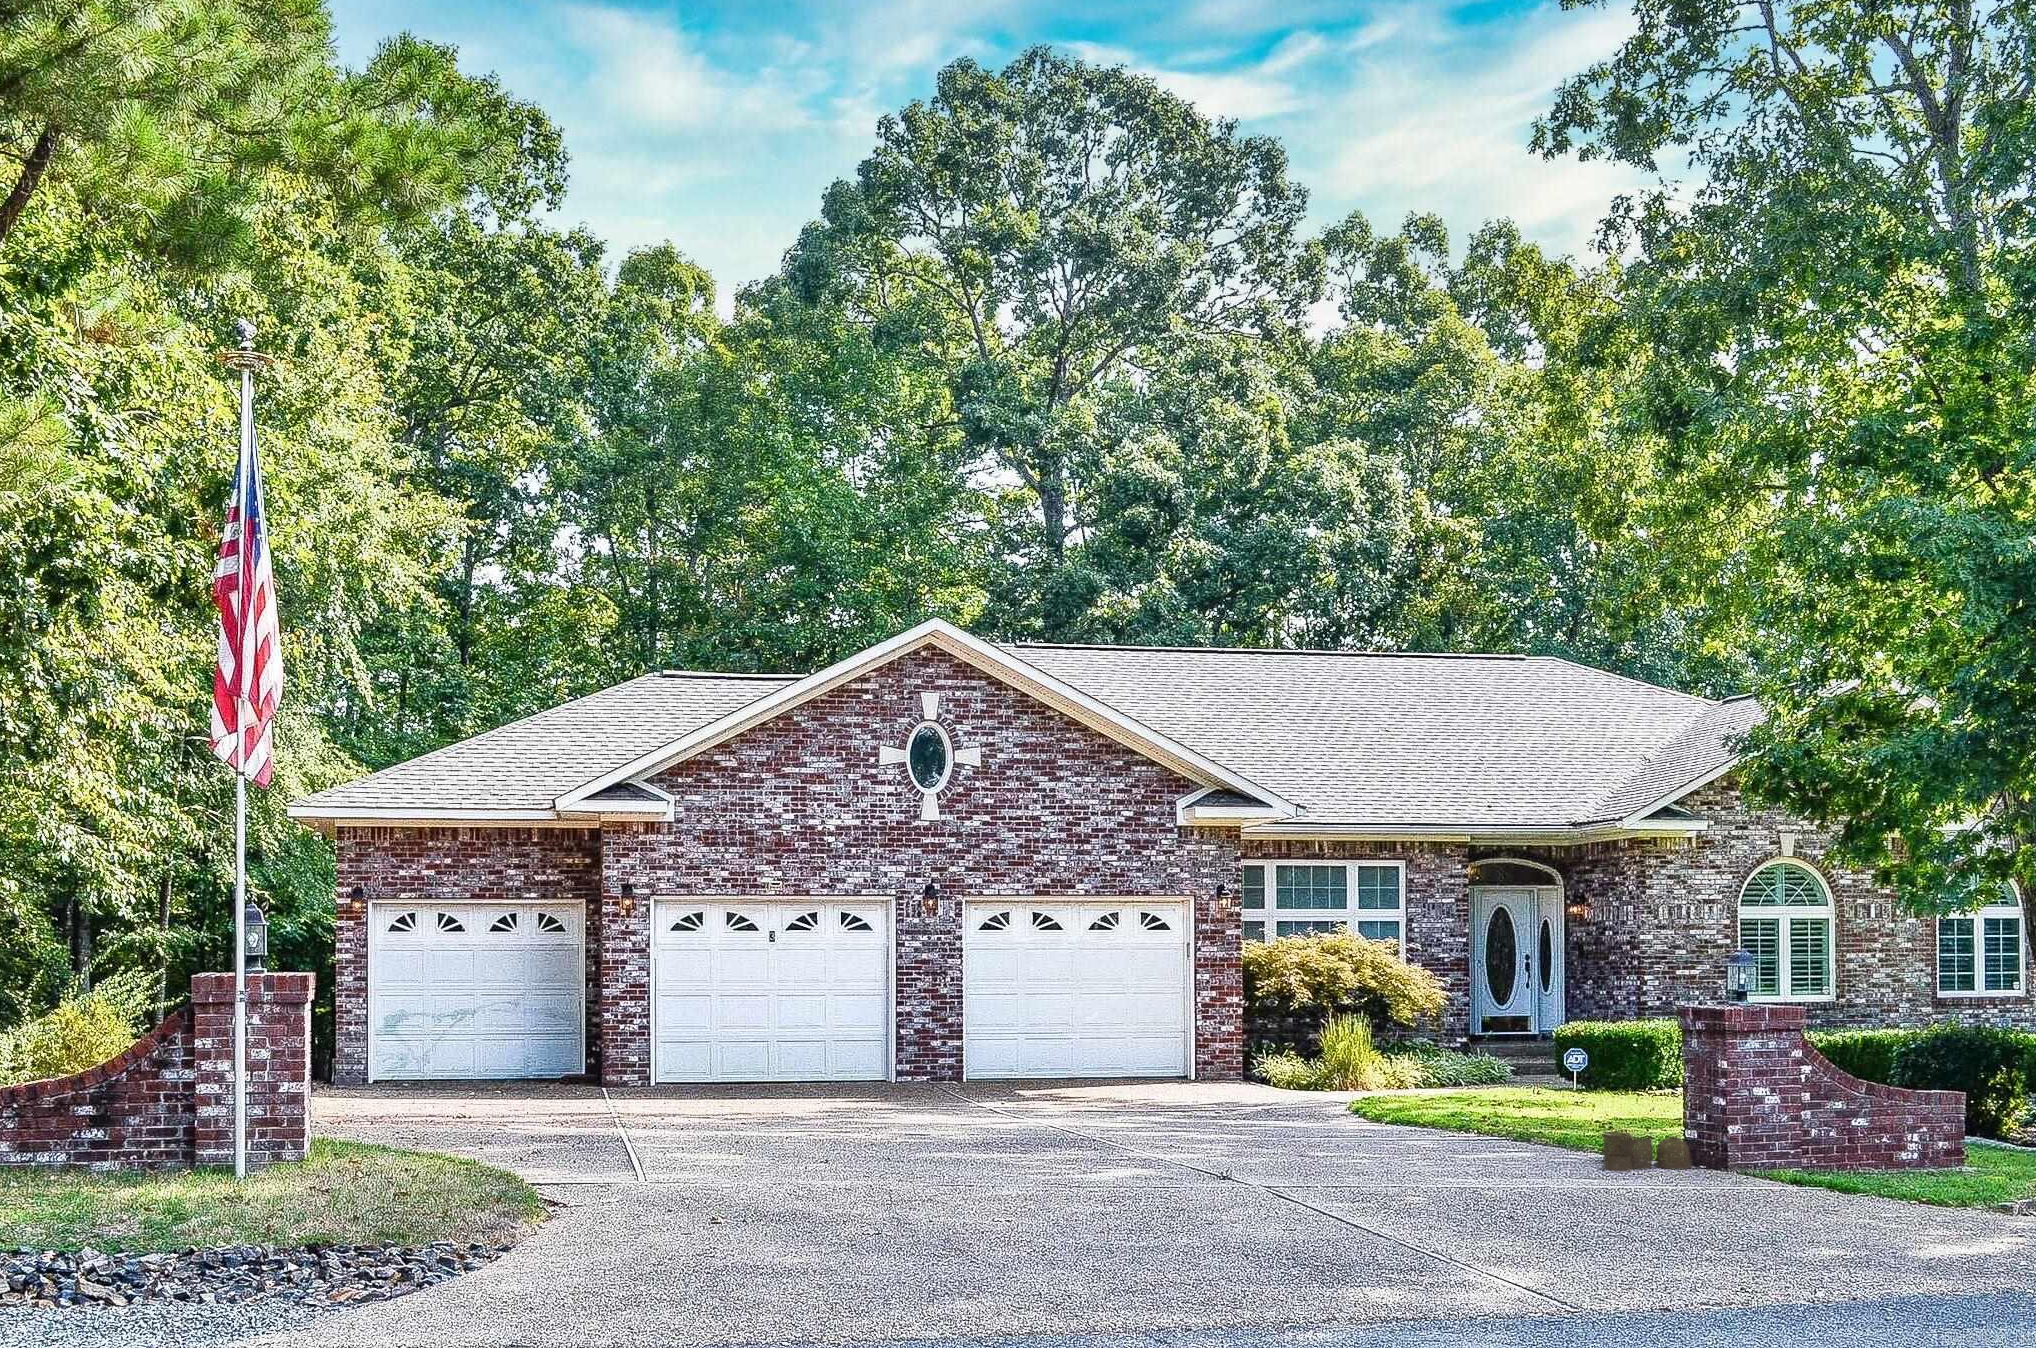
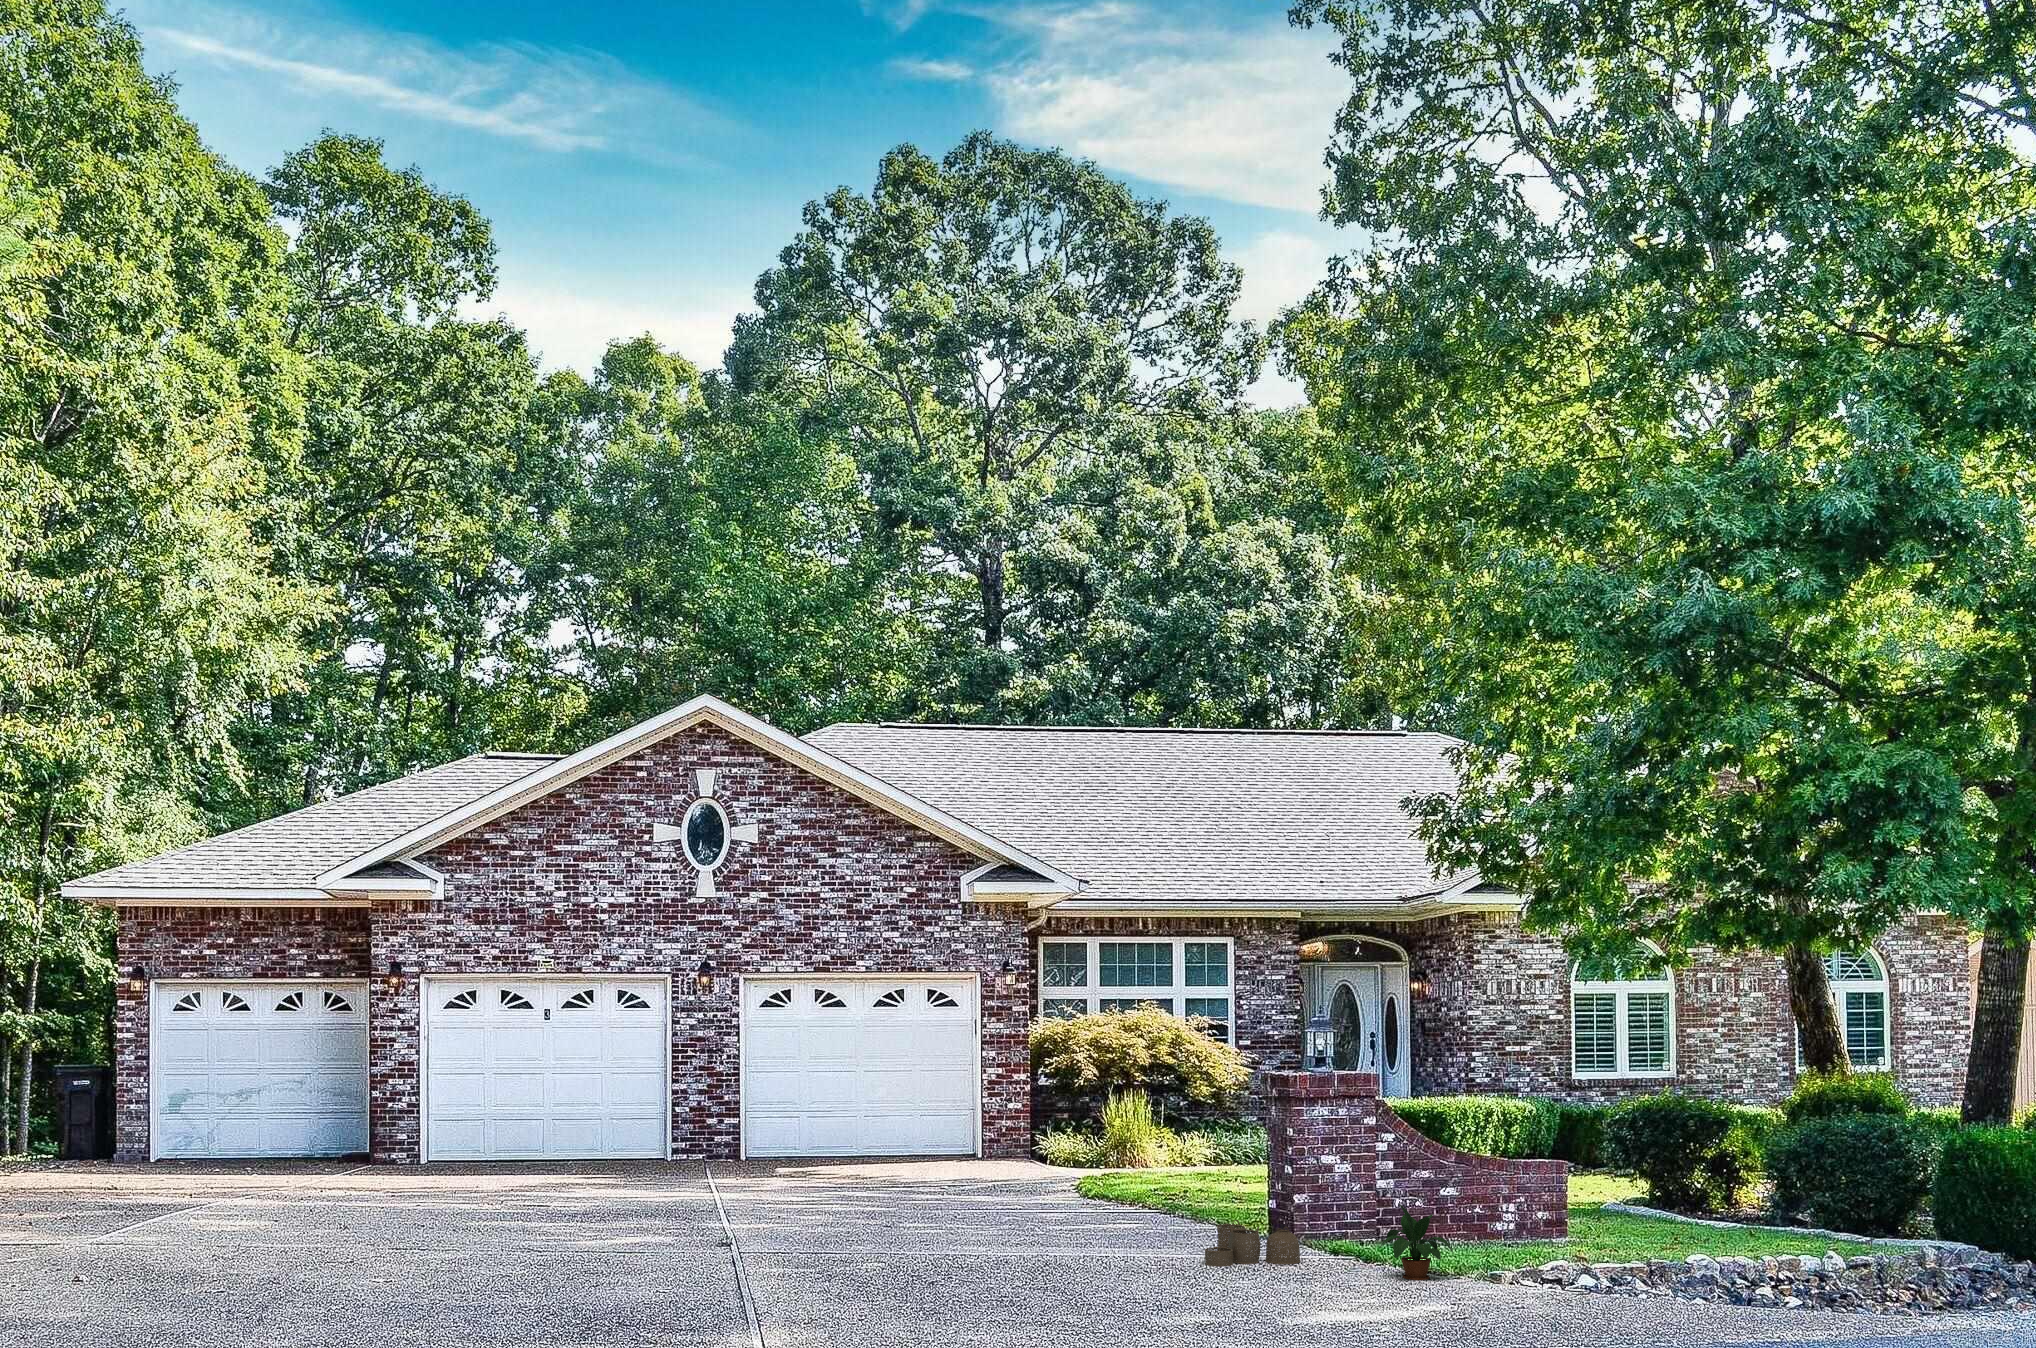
potted plant: none [1789,1108,1862,1183] -> present [1380,1203,1453,1280]

